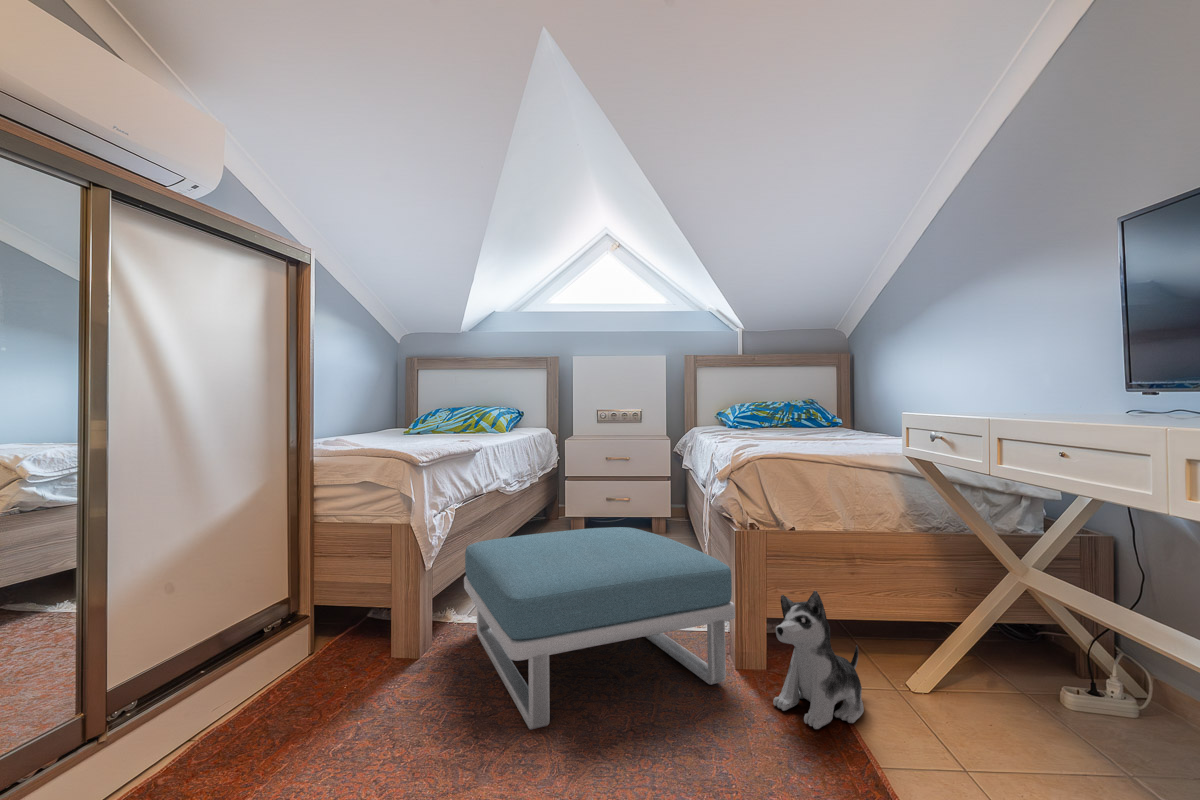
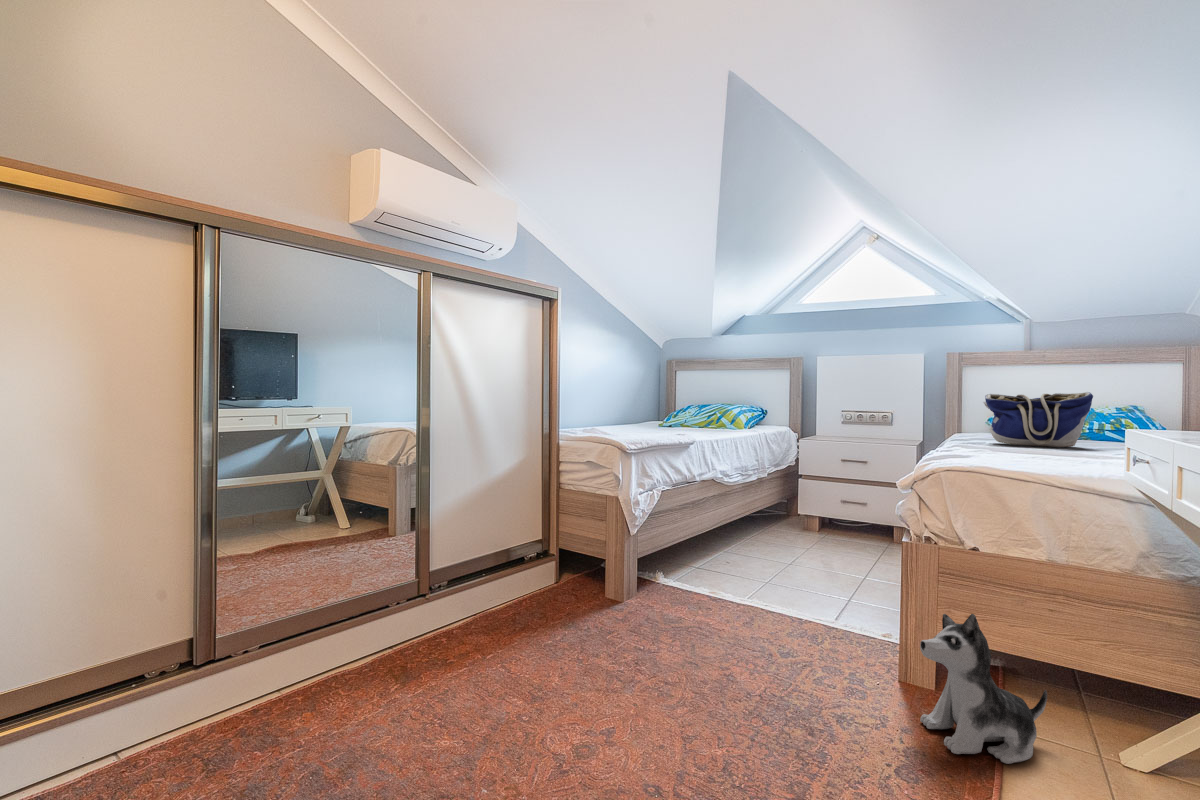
tote bag: none [727,389,800,434] -> present [983,392,1093,447]
footstool: present [464,527,735,729] -> none [661,520,895,687]

